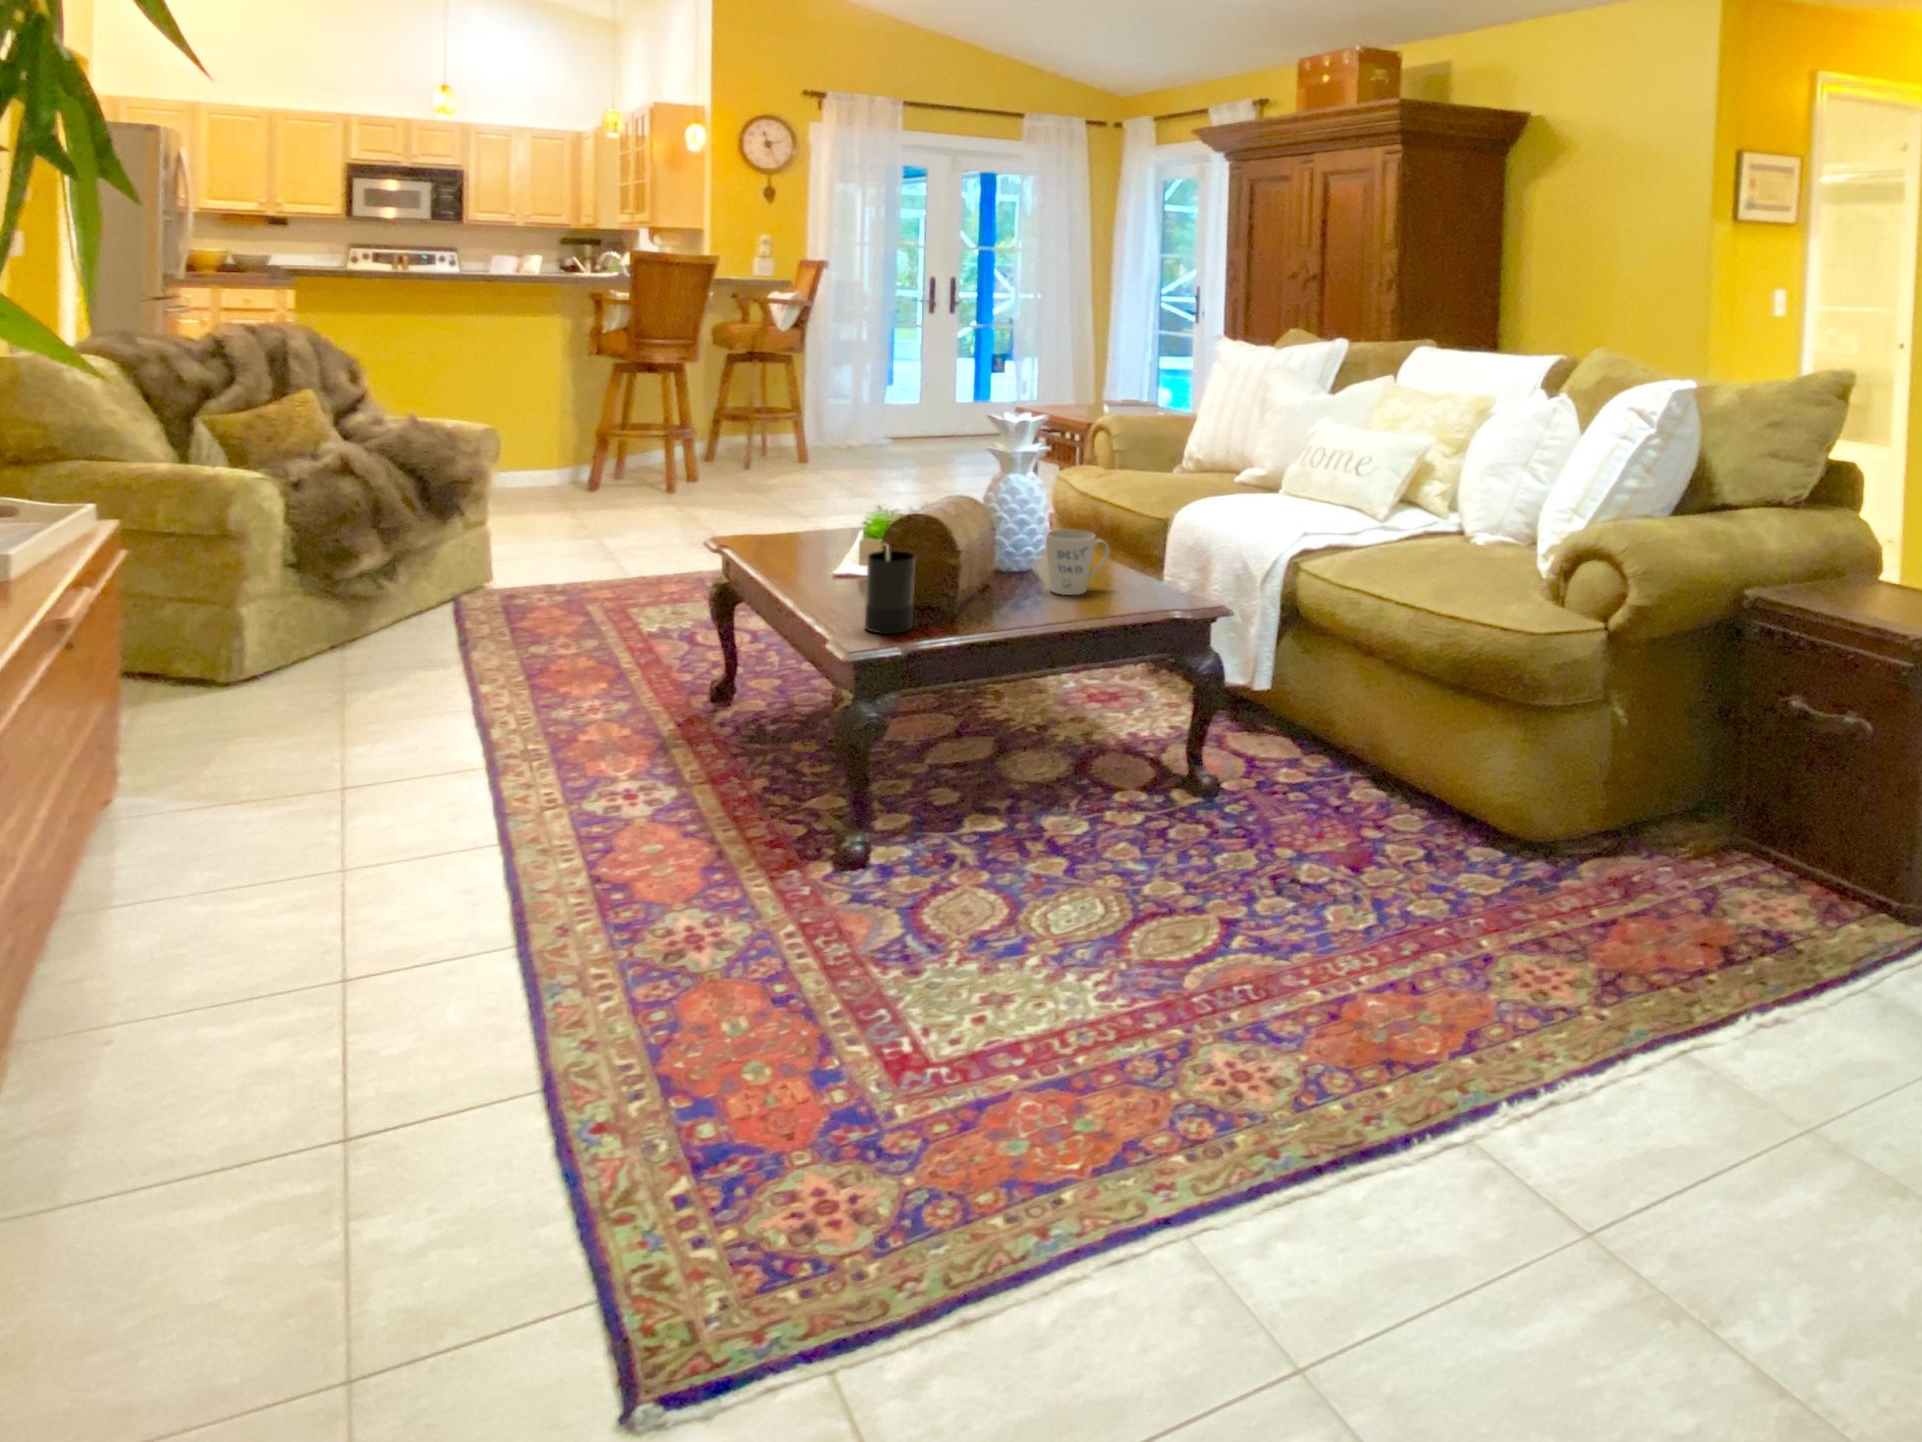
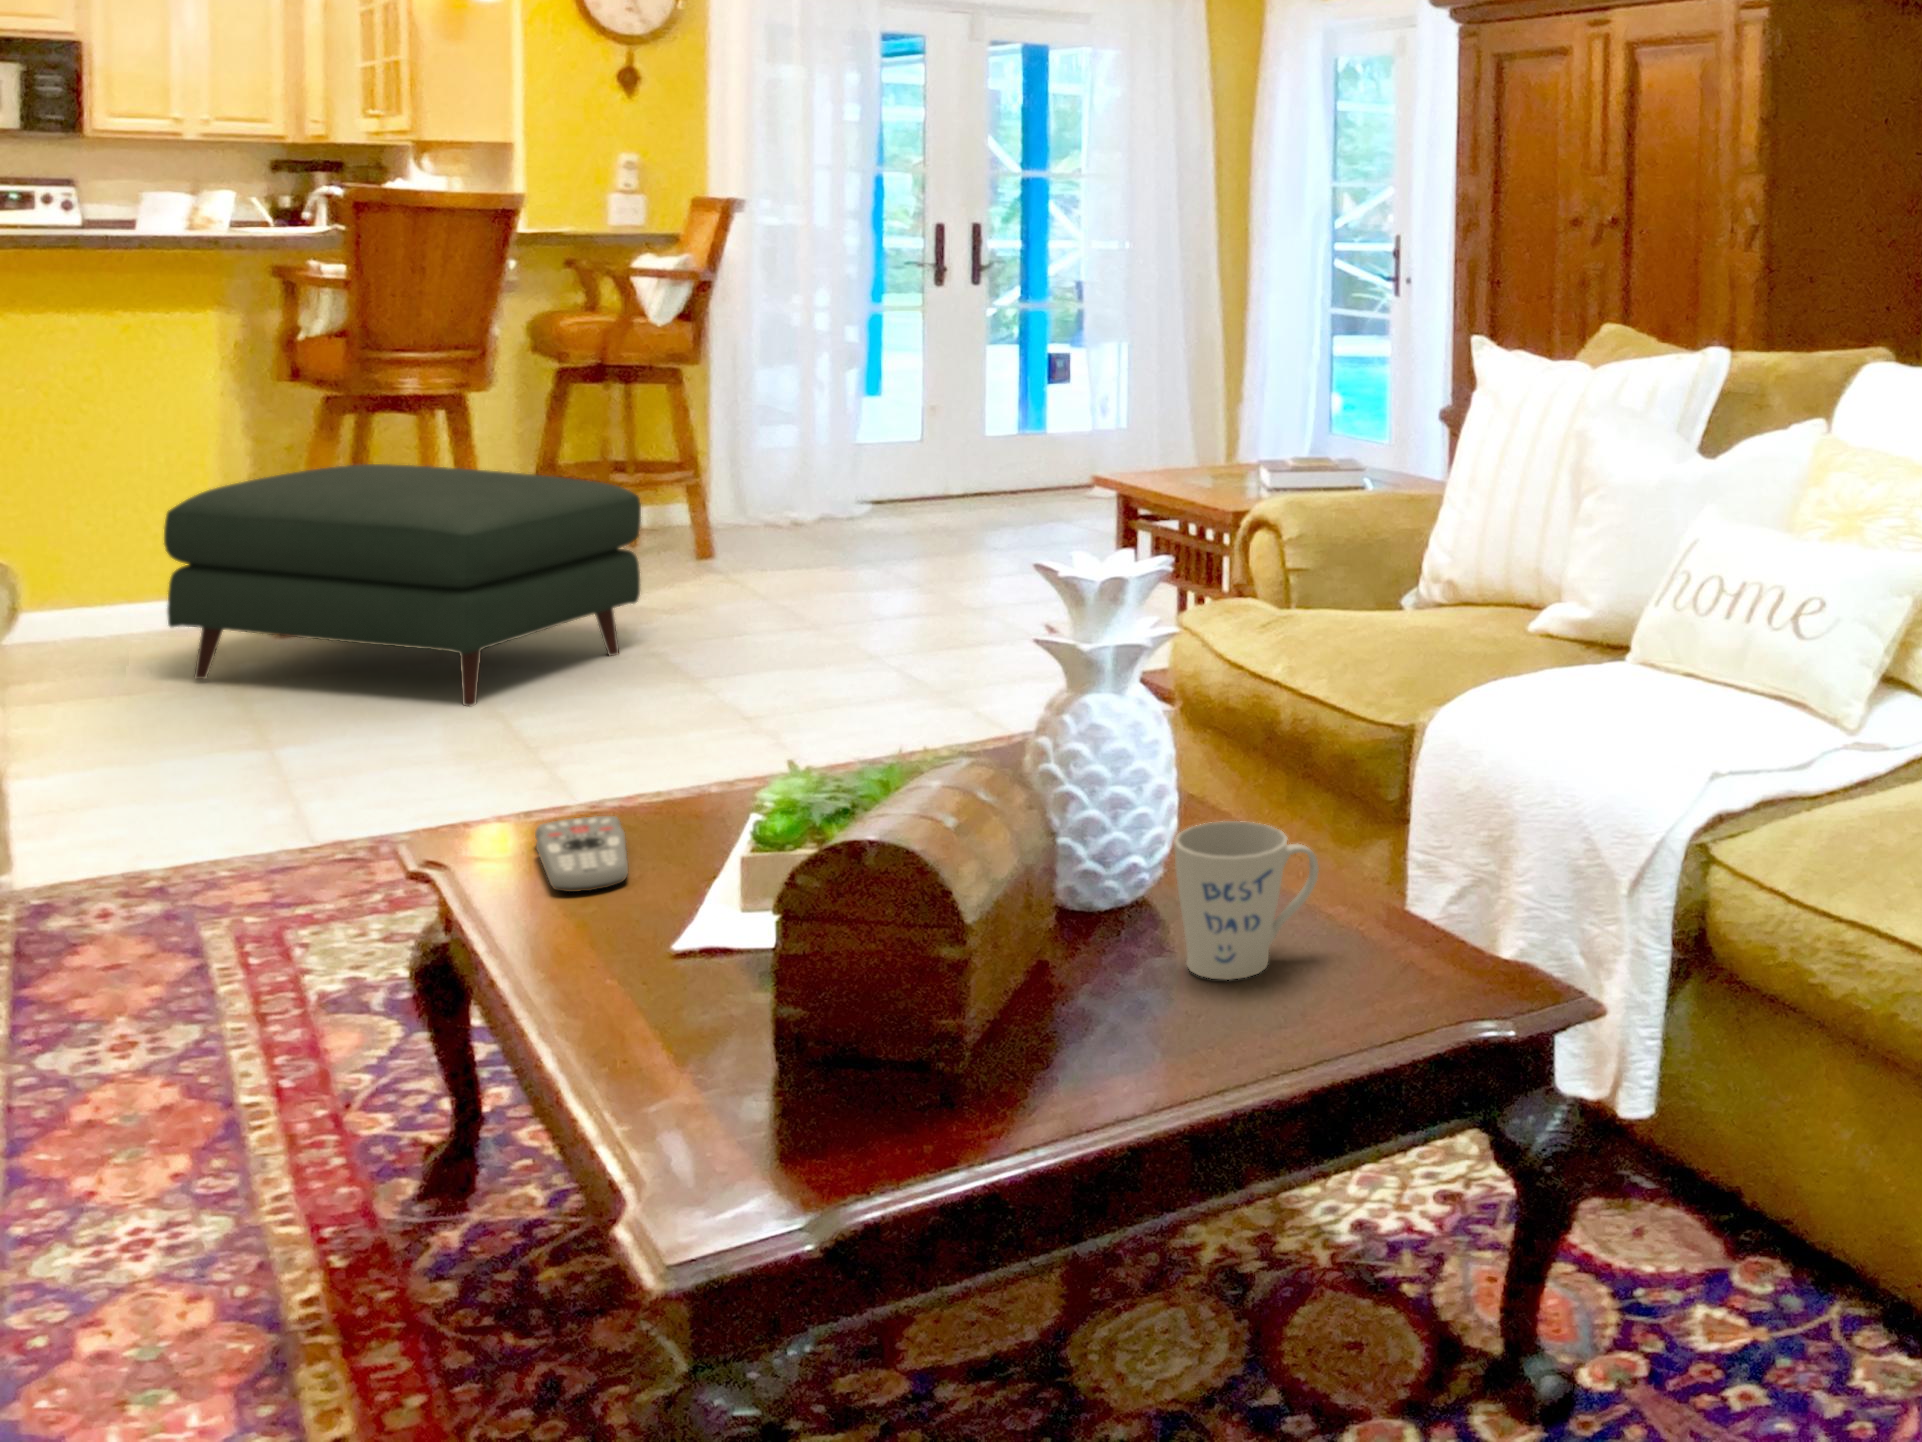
ottoman: none [541,400,776,525] -> present [164,464,641,706]
remote control: none [763,532,806,557] -> present [535,816,628,892]
candle: present [865,545,915,634] -> none [733,921,858,1164]

